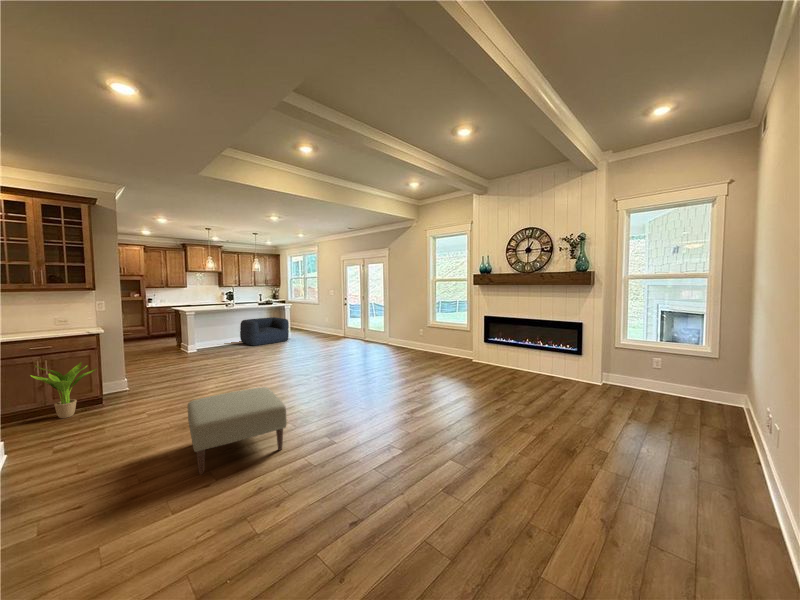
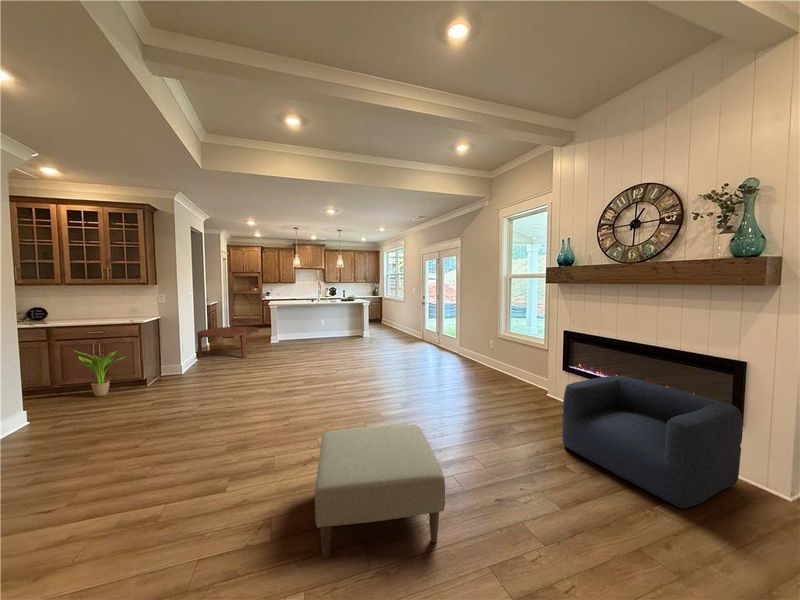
armchair: present [240,317,289,346] -> present [562,376,743,508]
coffee table: none [120,335,195,372] -> present [197,326,259,358]
ottoman: present [188,387,287,475] -> present [315,425,445,559]

